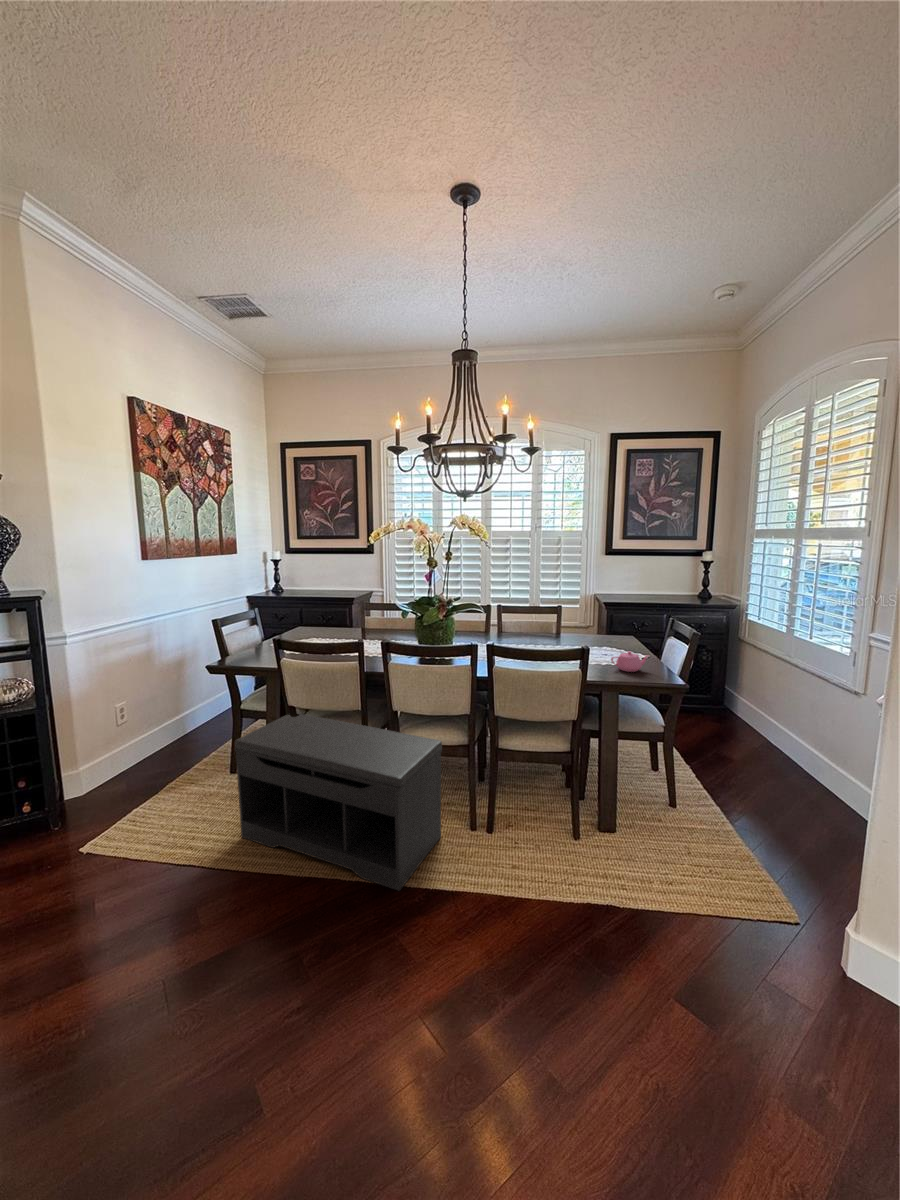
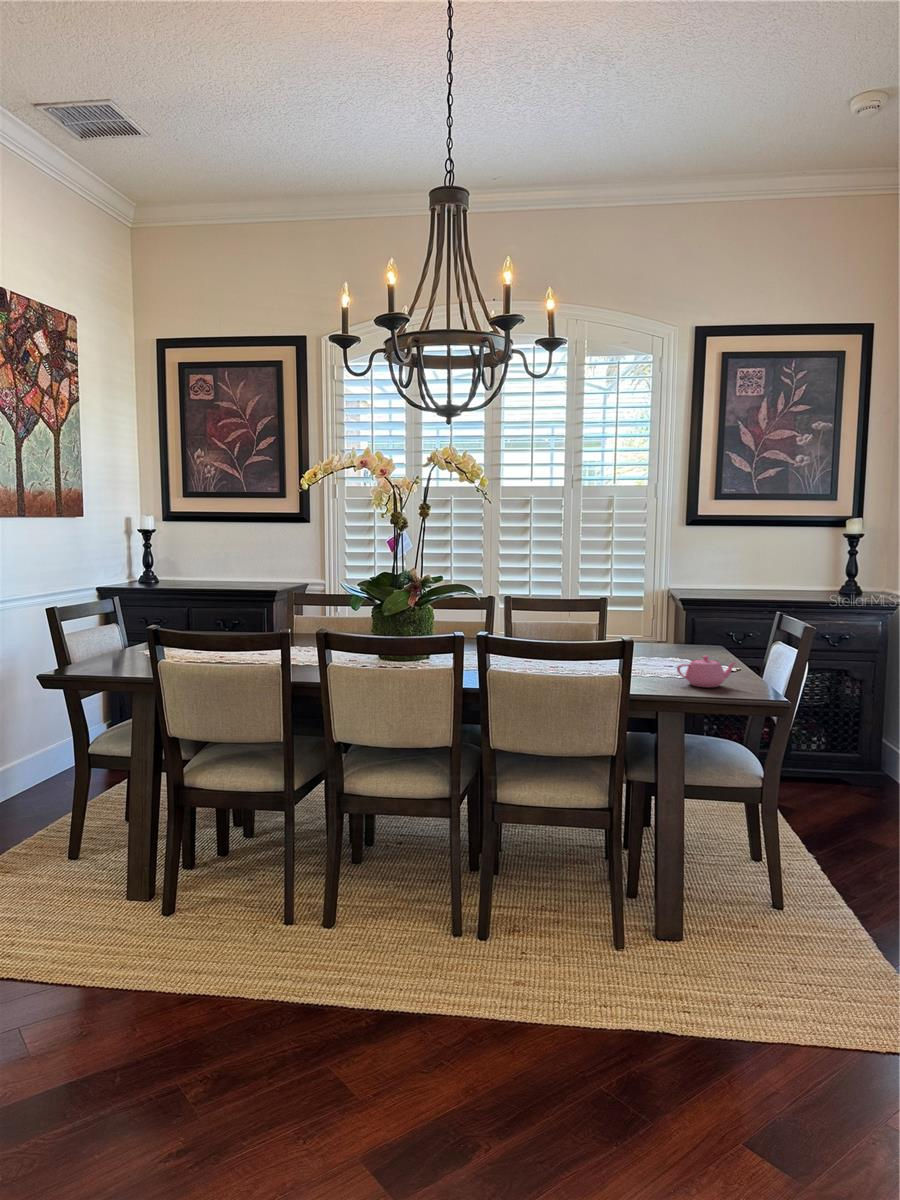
bench: present [235,713,442,891] -> none [80,753,408,1015]

